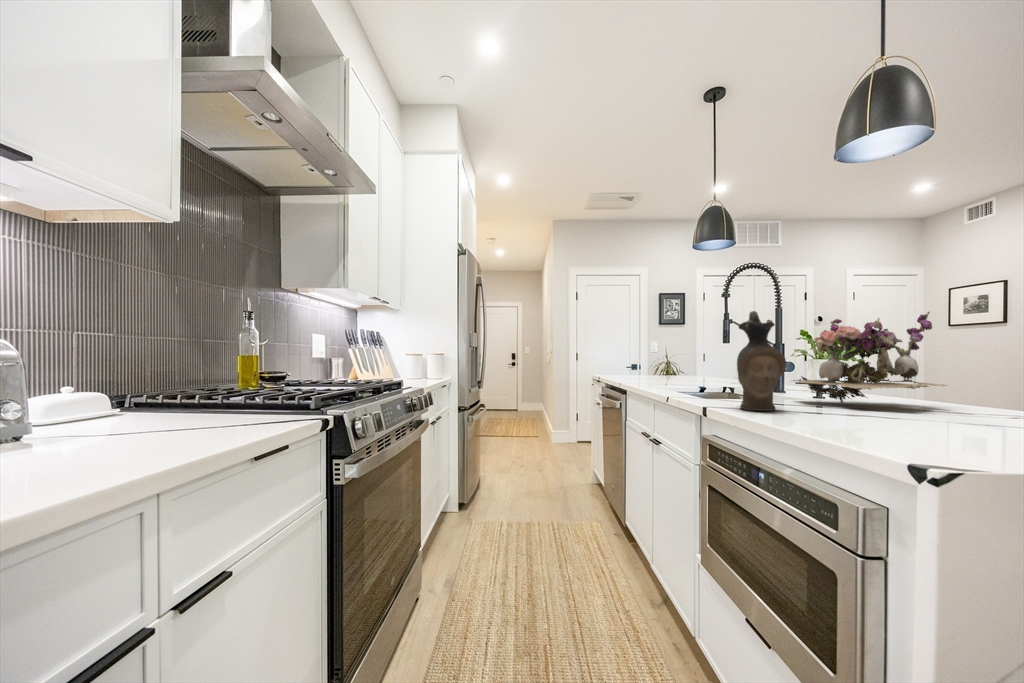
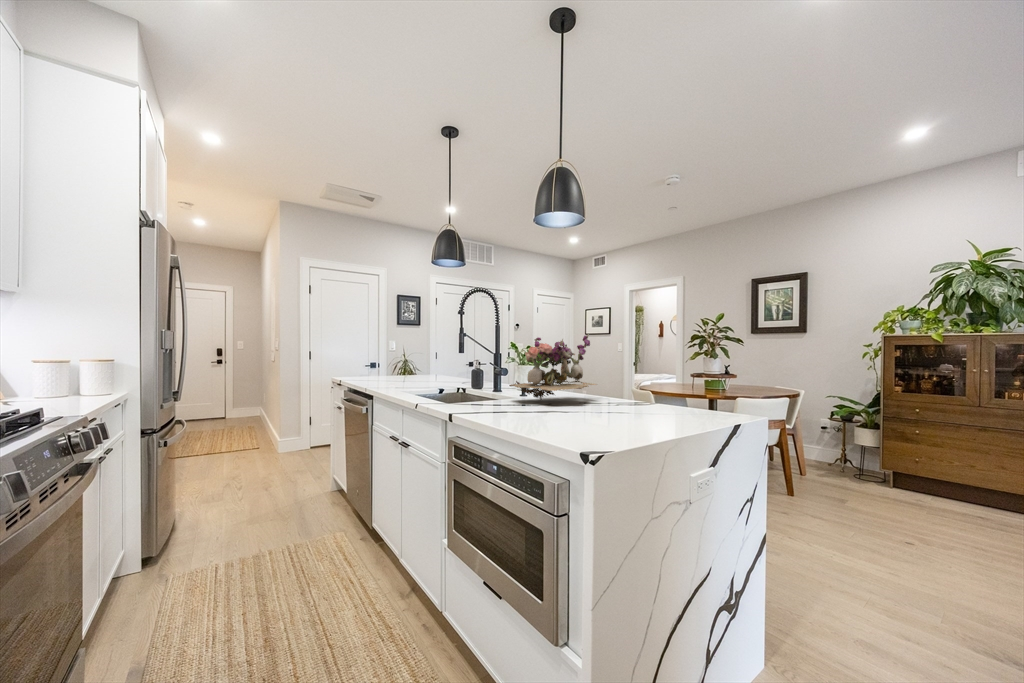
ceramic pitcher: present [737,311,786,411] -> none [474,333,508,414]

